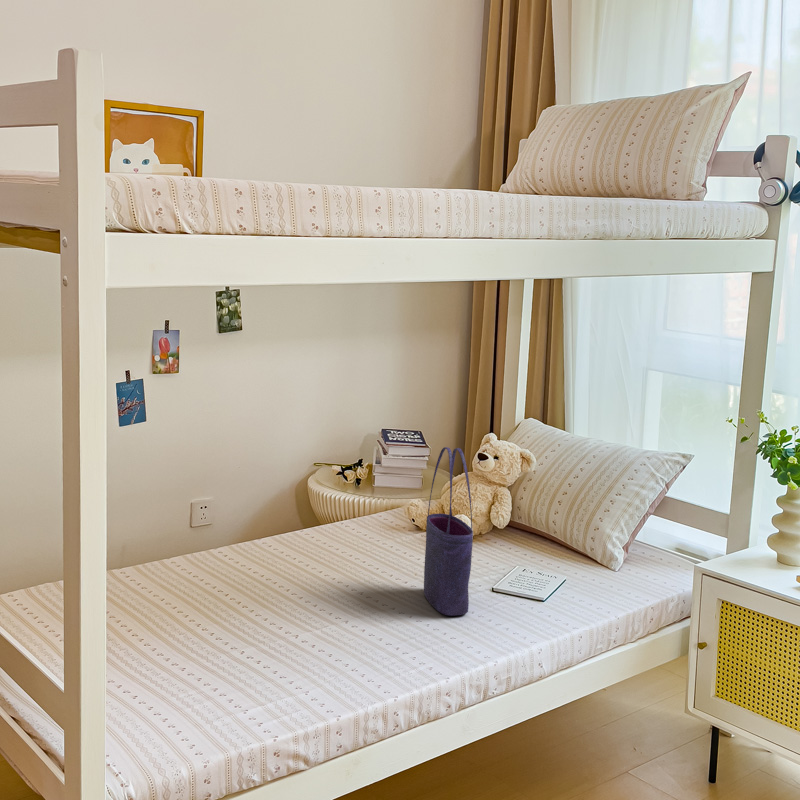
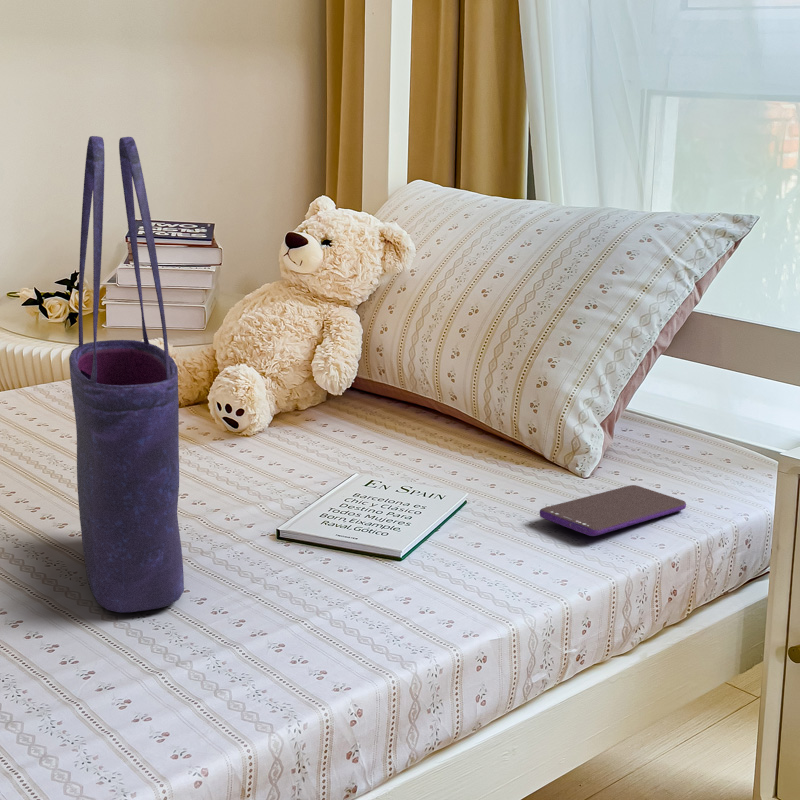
smartphone: none [597,575,658,595] -> present [540,485,686,536]

